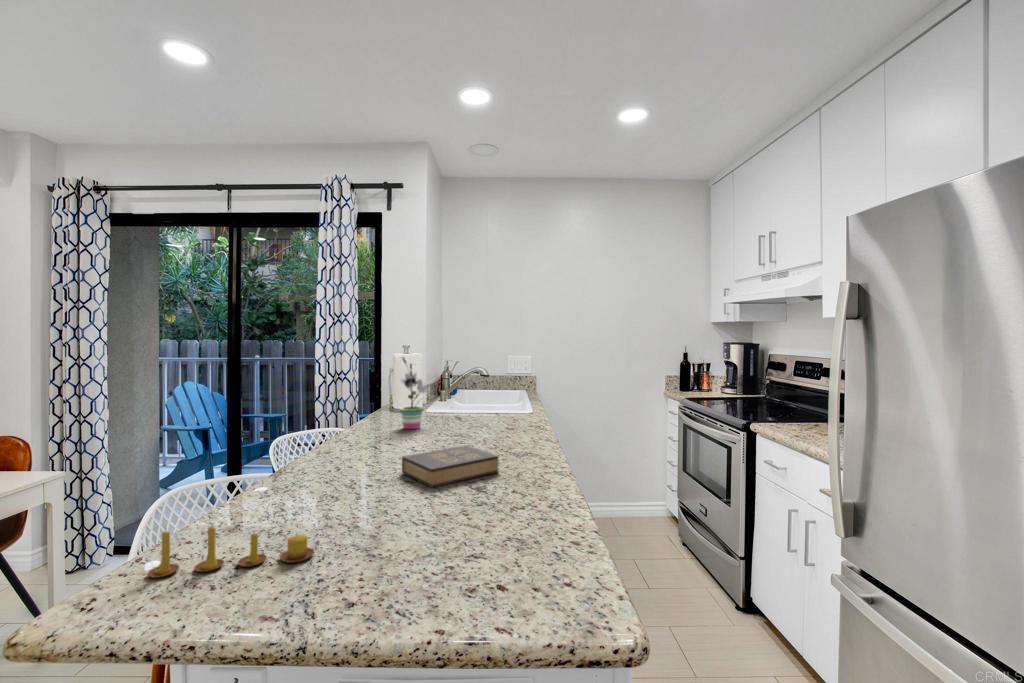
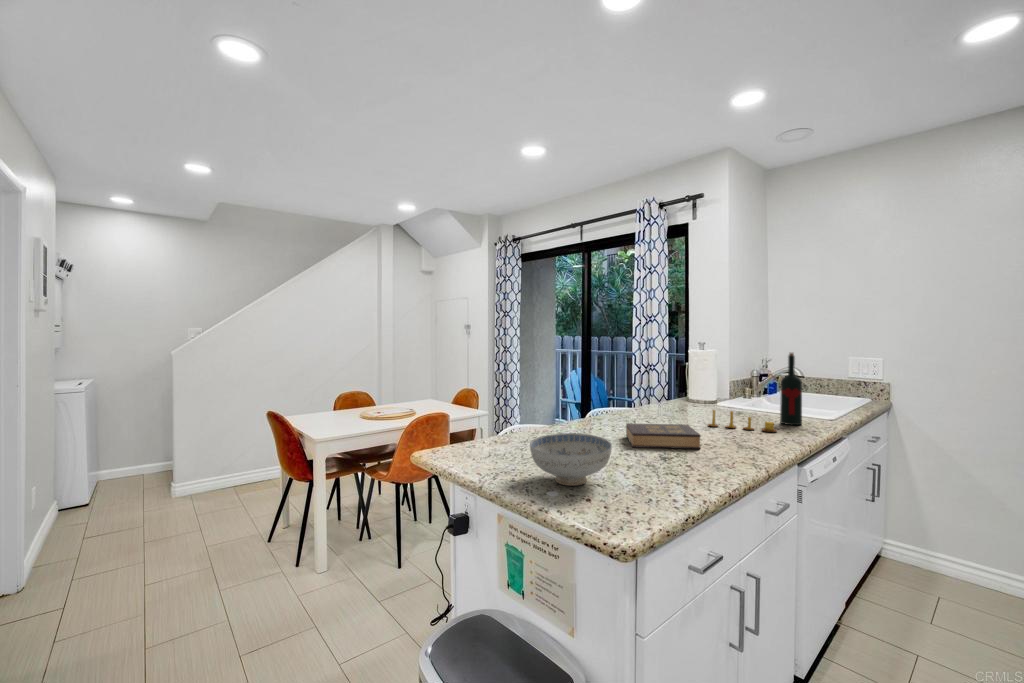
wine bottle: none [511,357,529,428] -> present [780,353,802,425]
potted plant: present [400,358,430,429] -> none [671,350,706,412]
ceramic bowl: none [377,487,502,577] -> present [530,433,612,486]
candle: present [147,525,314,578] -> present [708,410,777,432]

